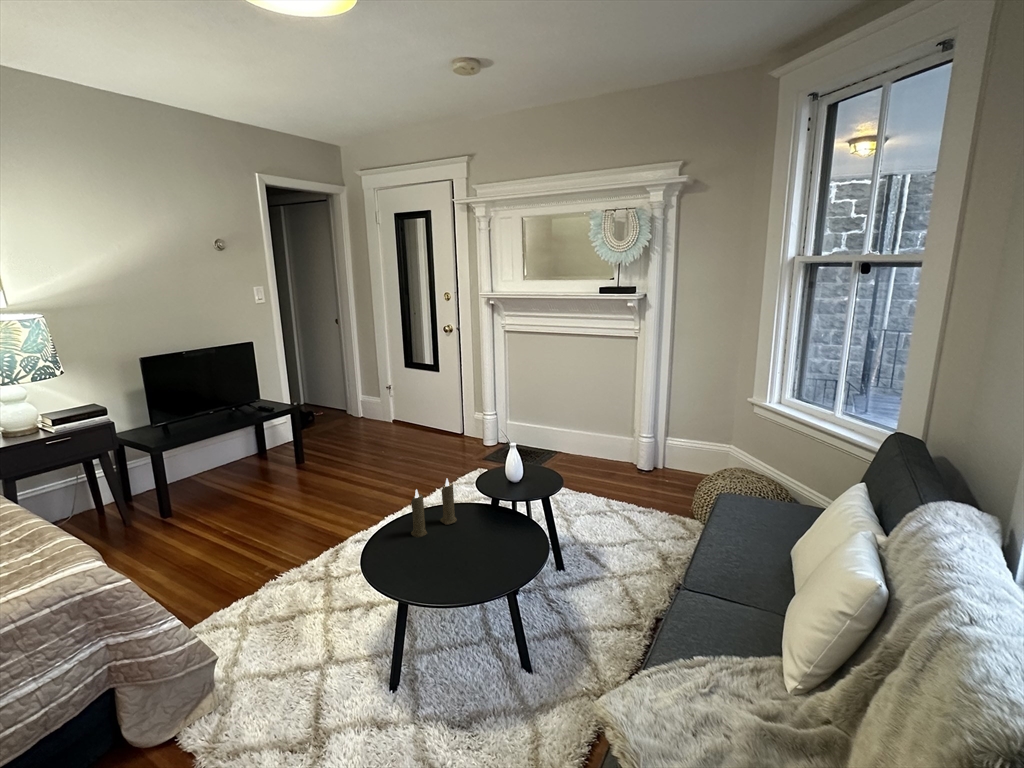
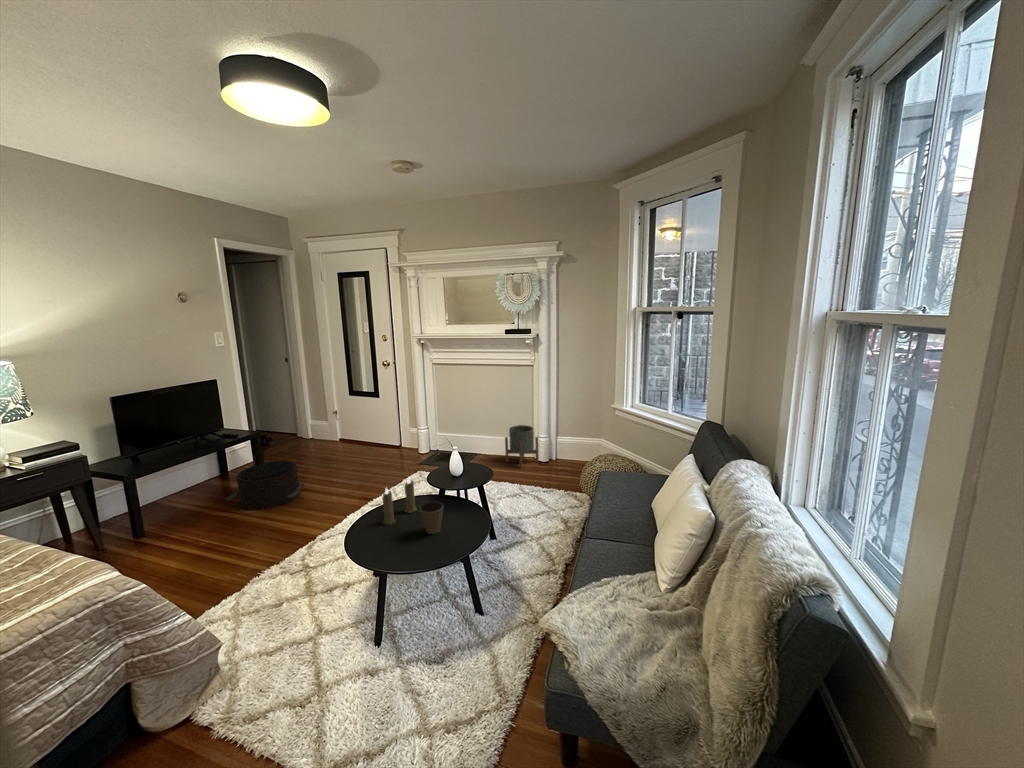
planter: none [592,418,637,475] -> present [505,425,539,468]
pouf: none [257,442,345,498] -> present [226,461,305,510]
coffee cup: none [455,514,486,557] -> present [420,502,443,534]

